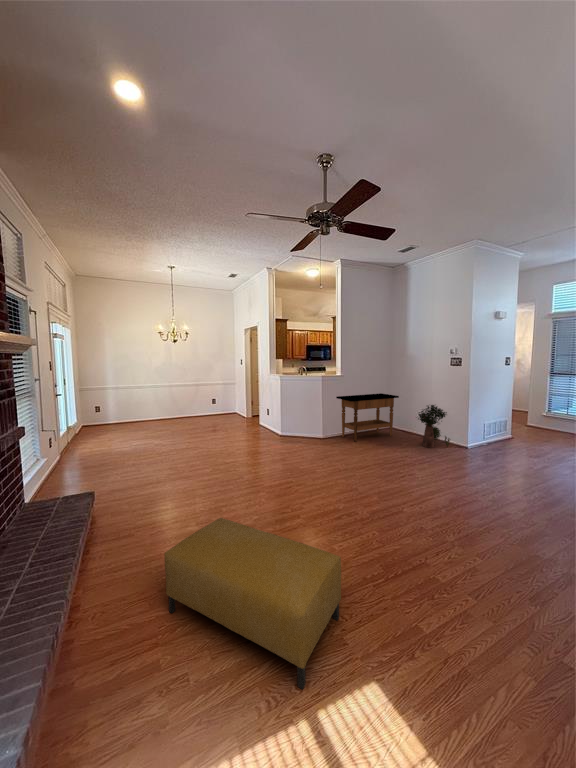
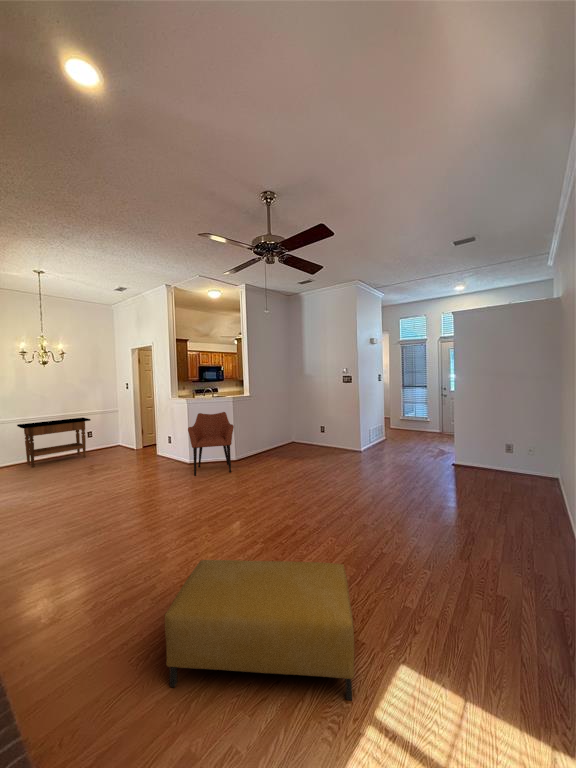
armchair: none [276,389,318,448] -> present [188,412,234,476]
side table: present [336,393,399,441] -> present [17,417,90,467]
potted plant: present [418,405,450,448] -> none [320,417,349,456]

